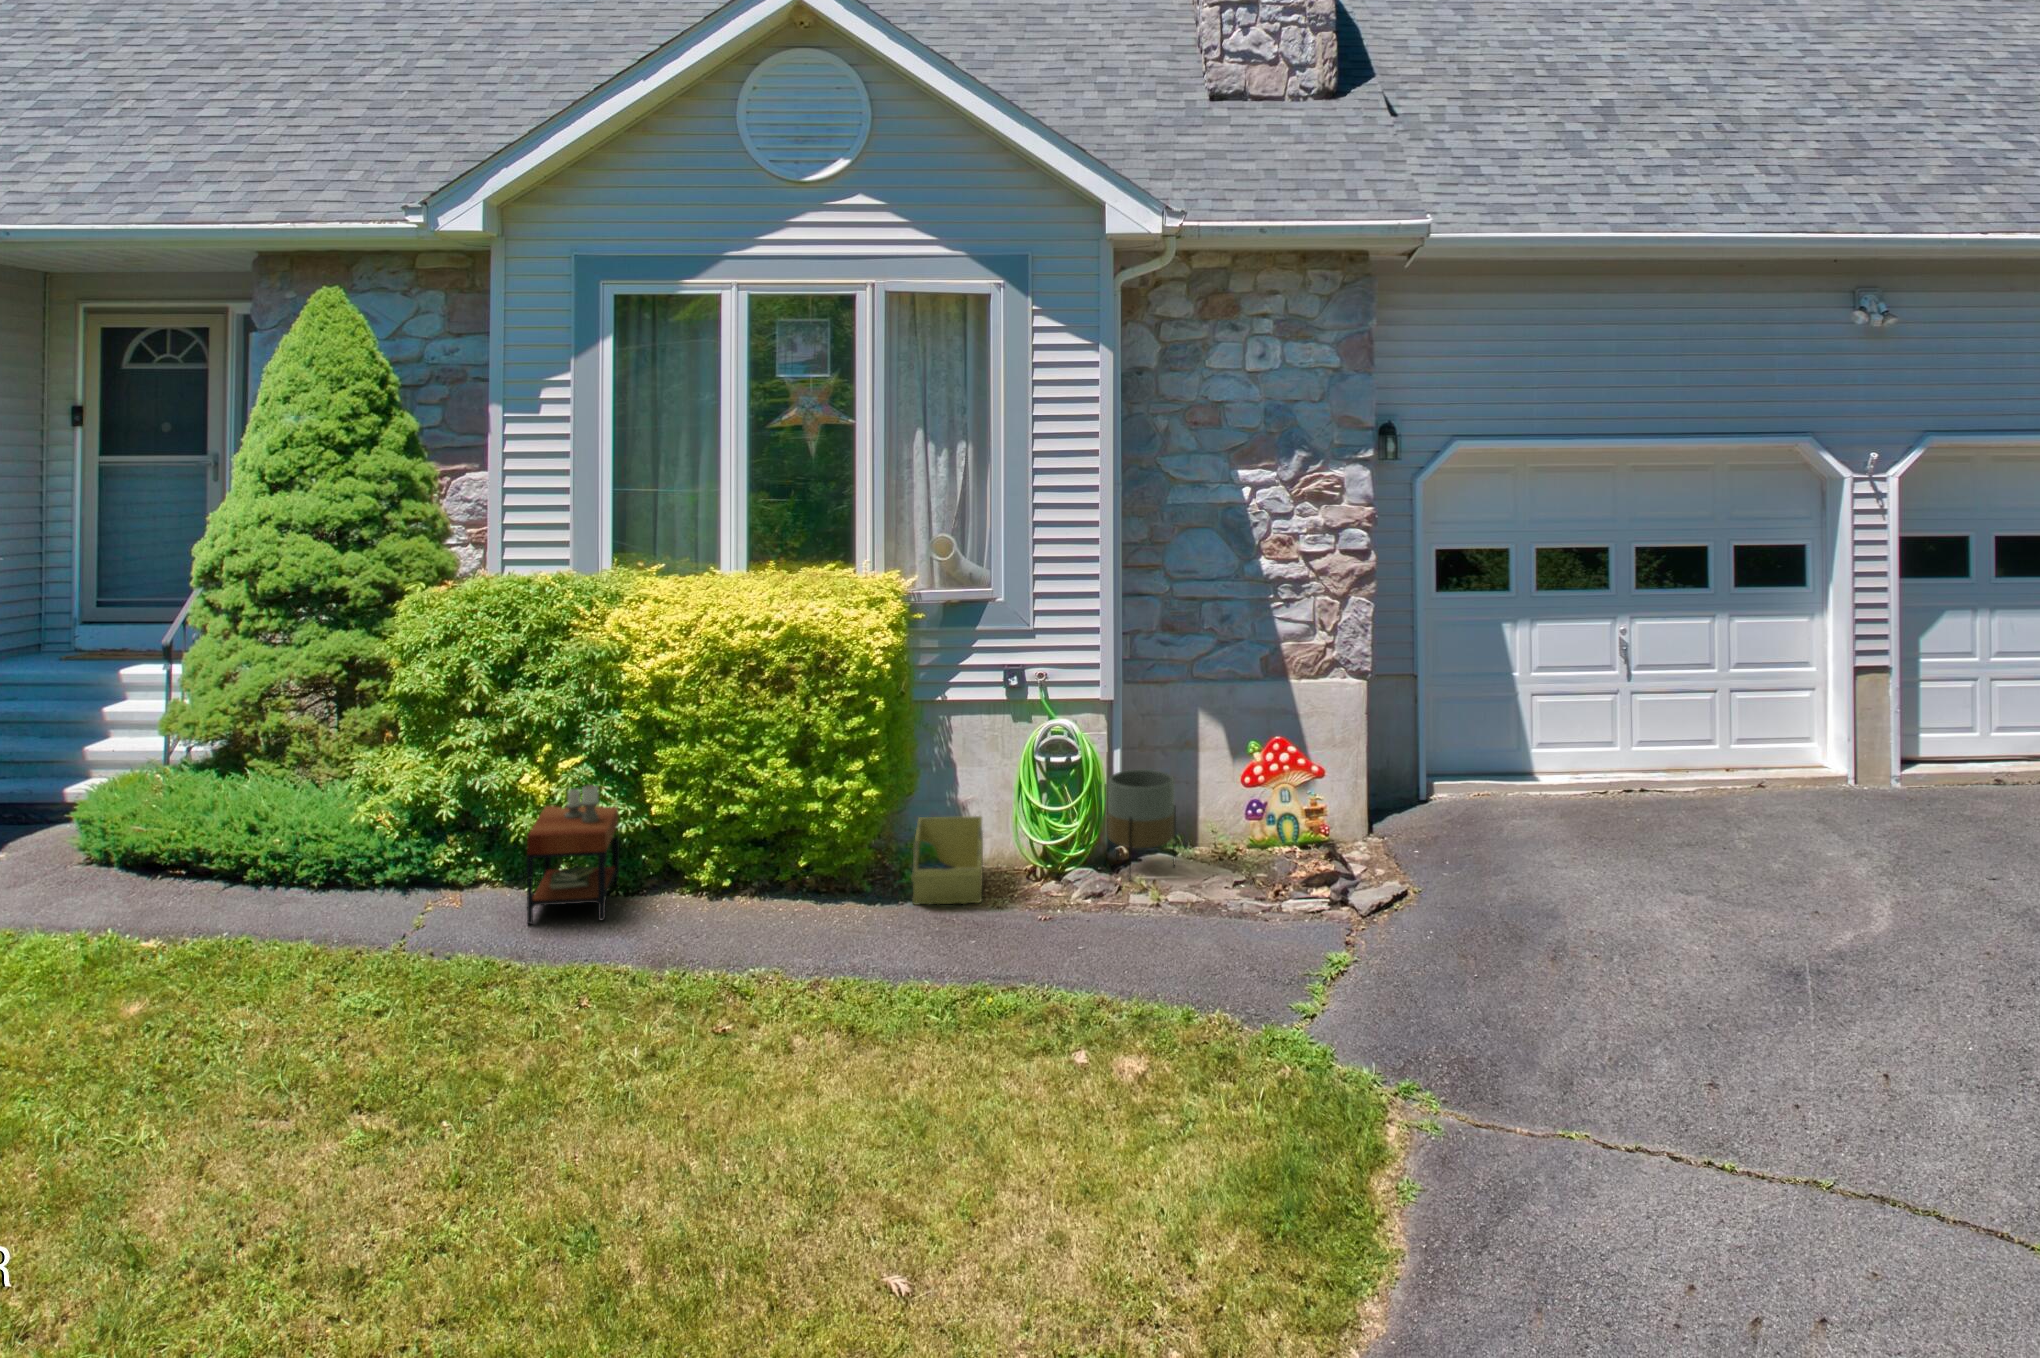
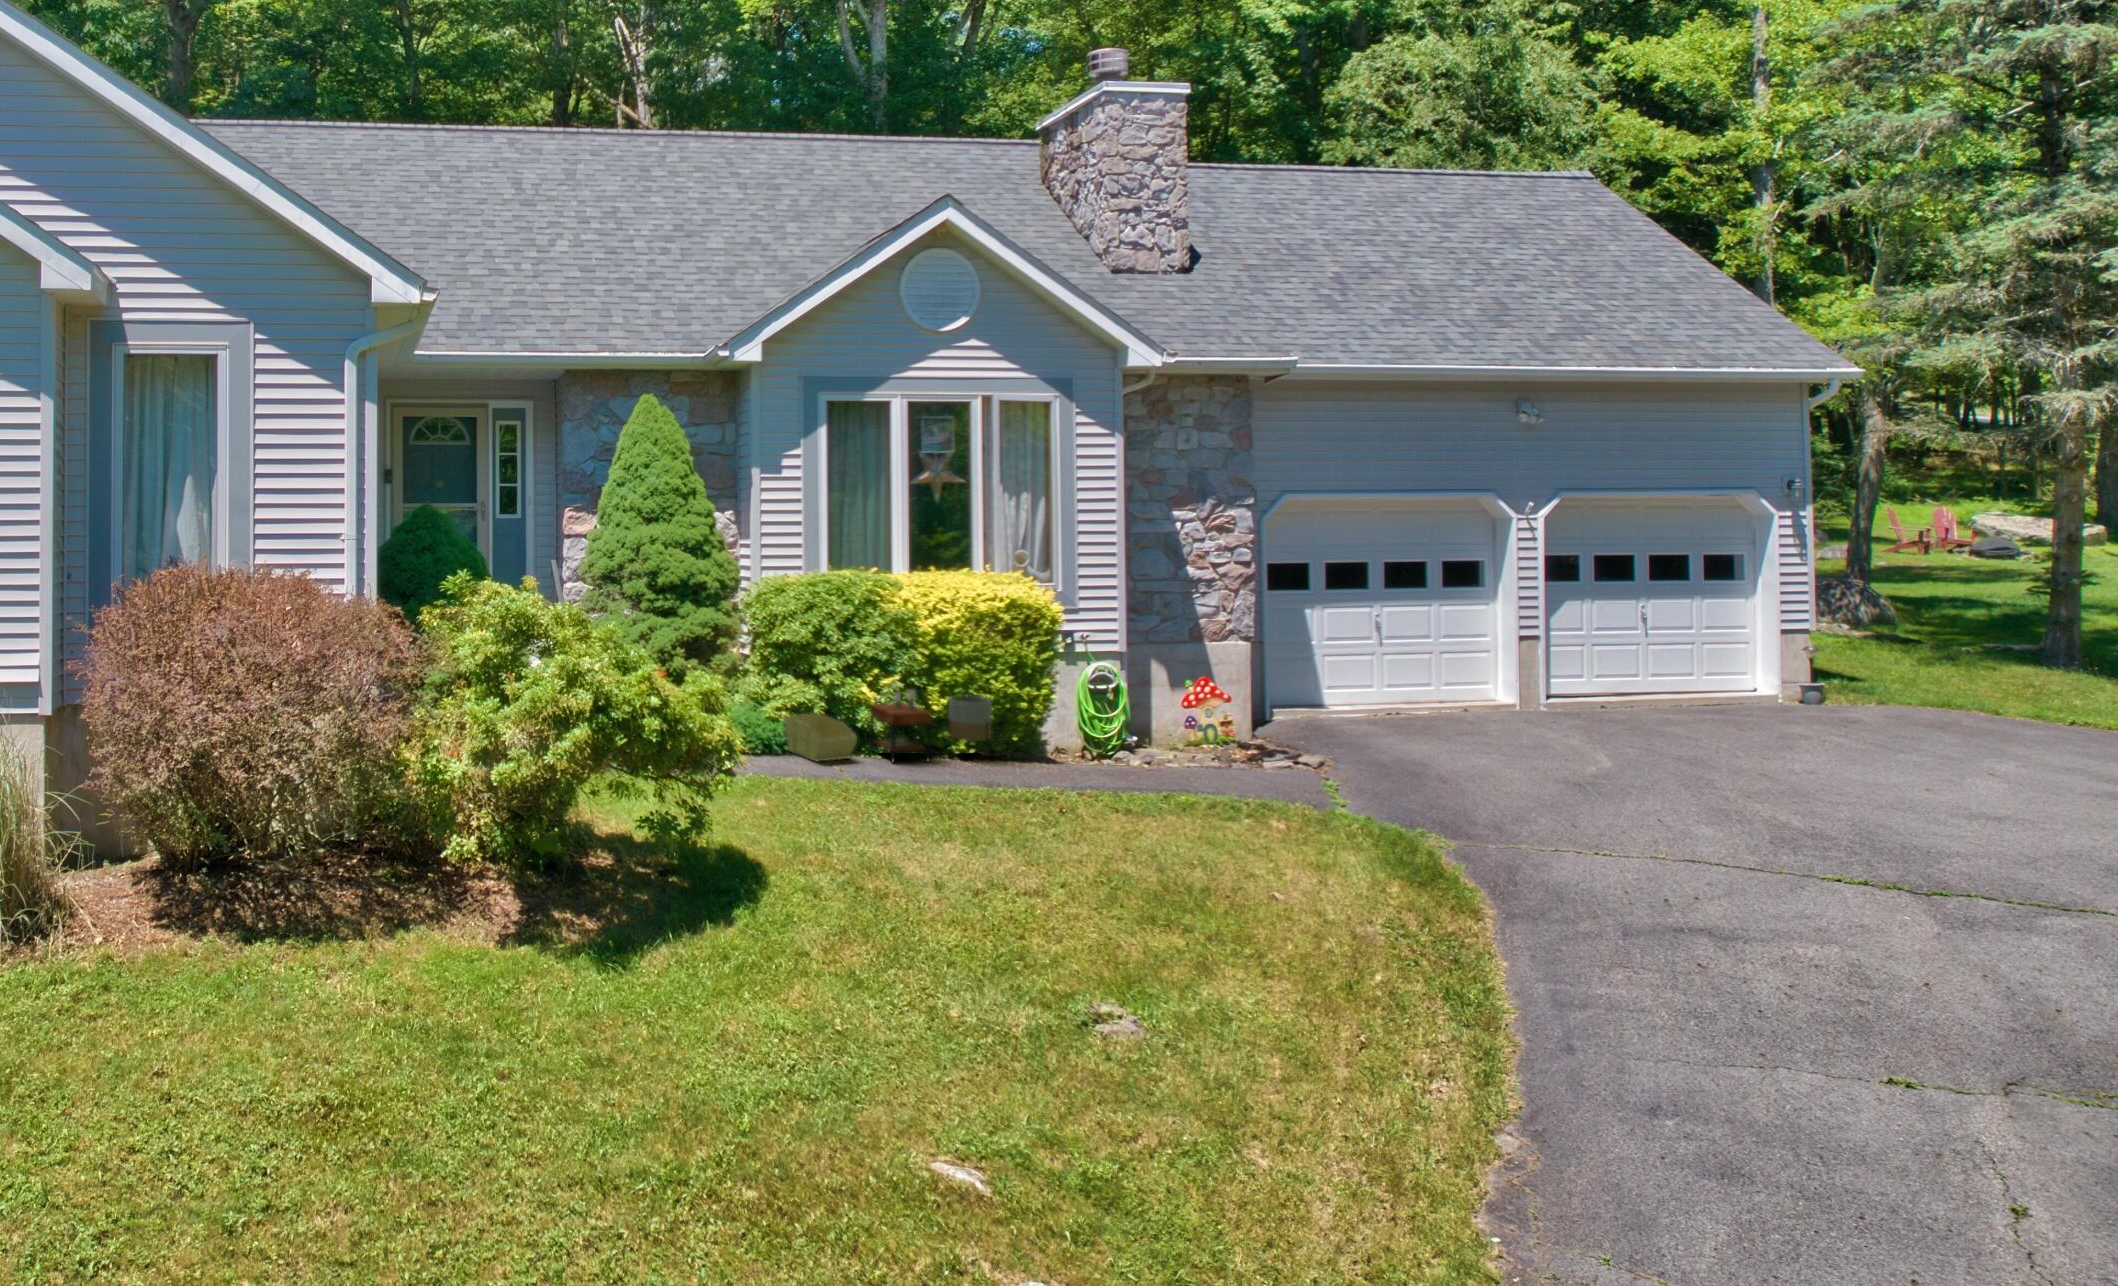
planter: present [1108,770,1176,878] -> present [948,696,991,742]
storage bin: present [911,816,983,905] -> present [784,713,857,762]

